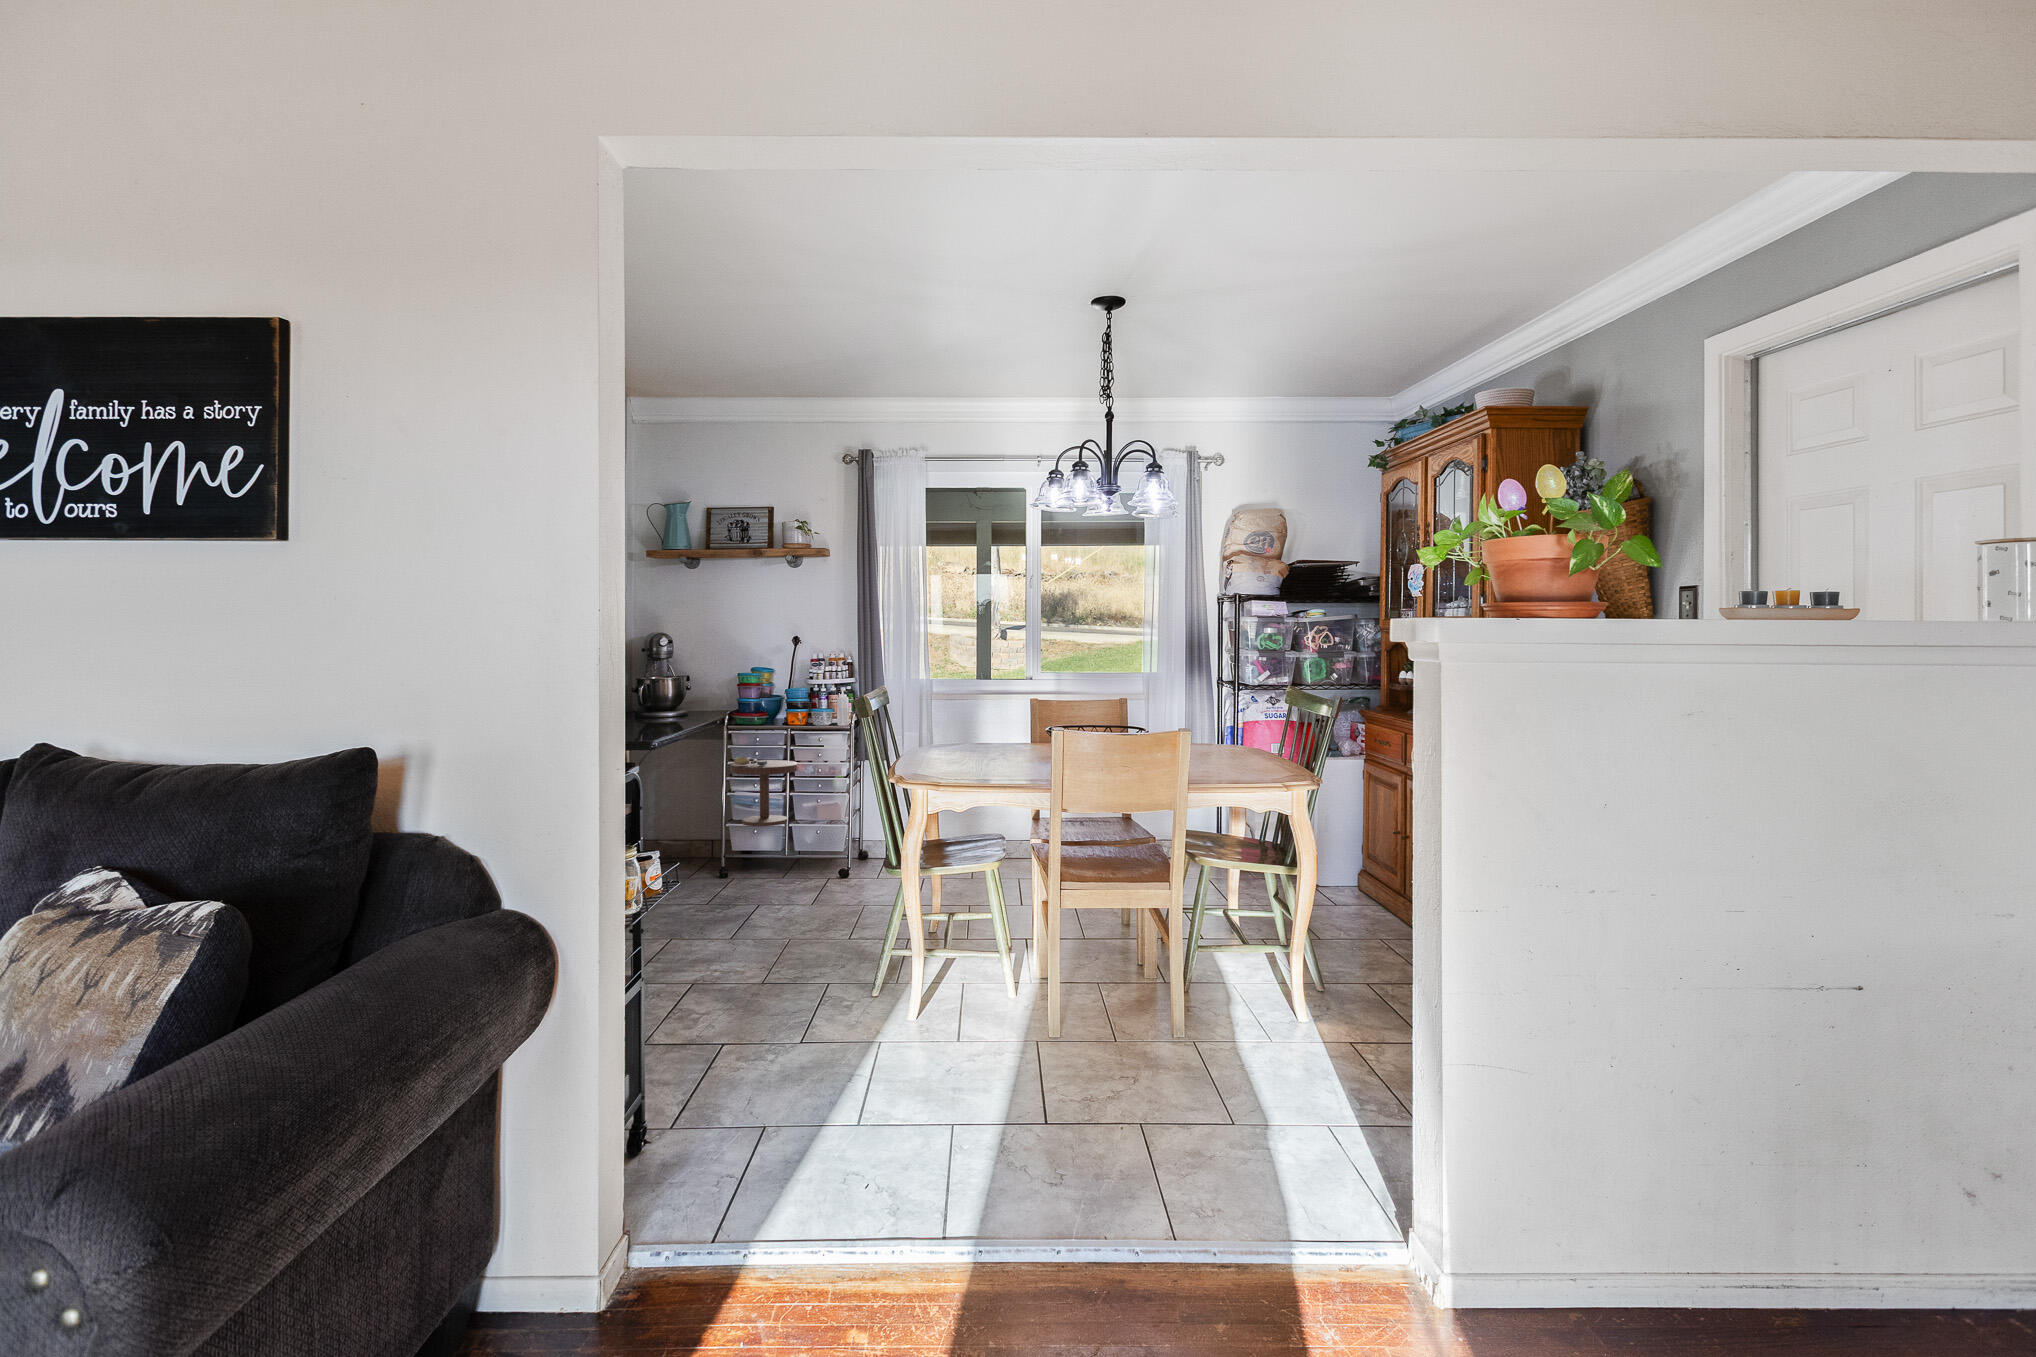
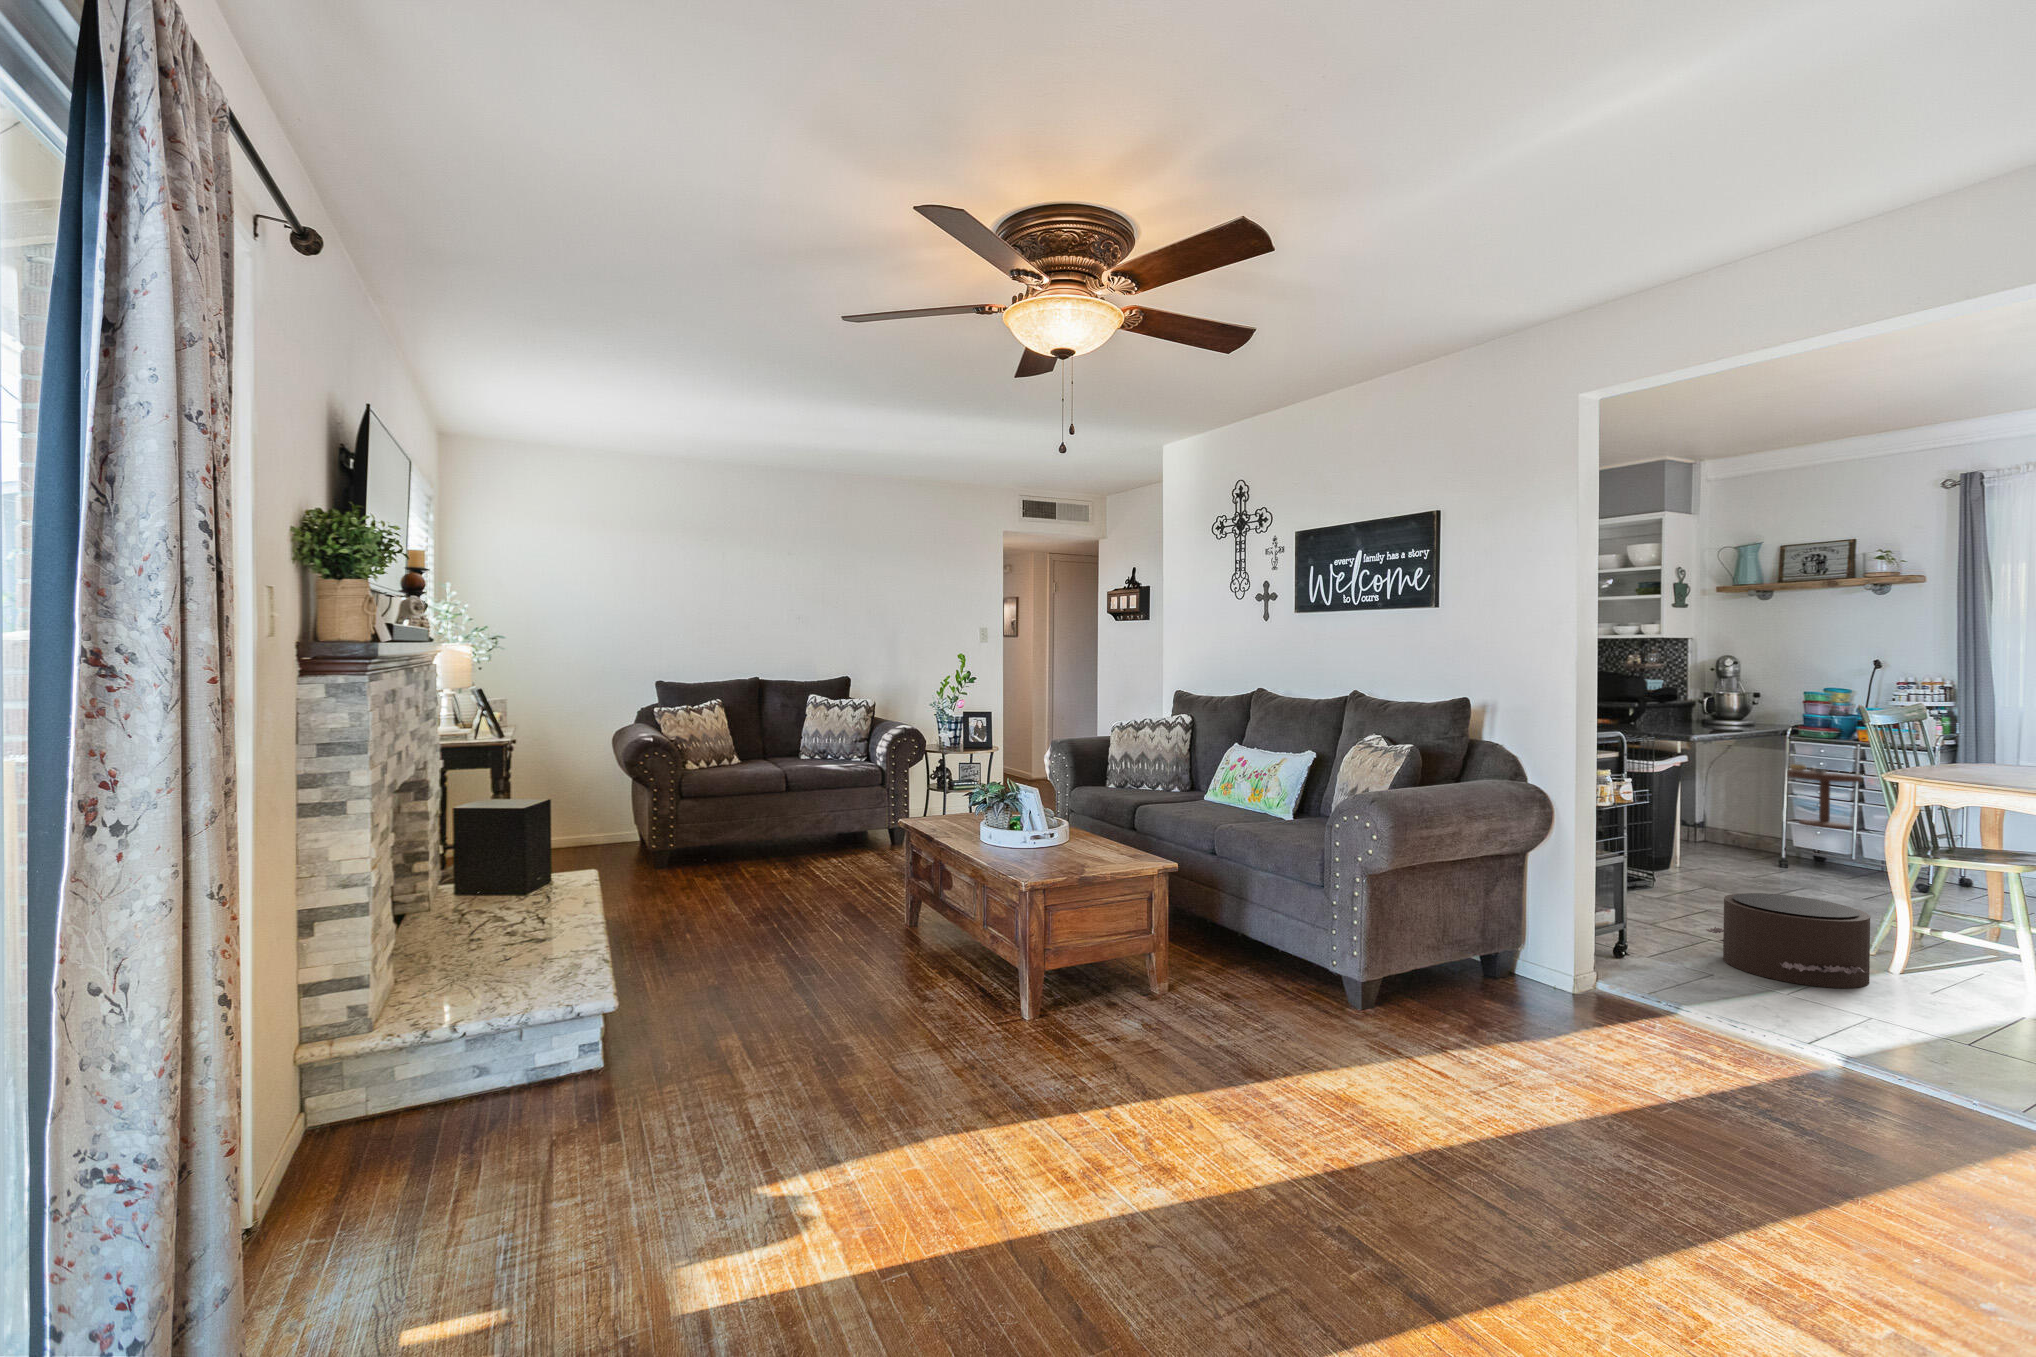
pouf: none [730,957,924,1099] -> present [1706,893,1870,988]

